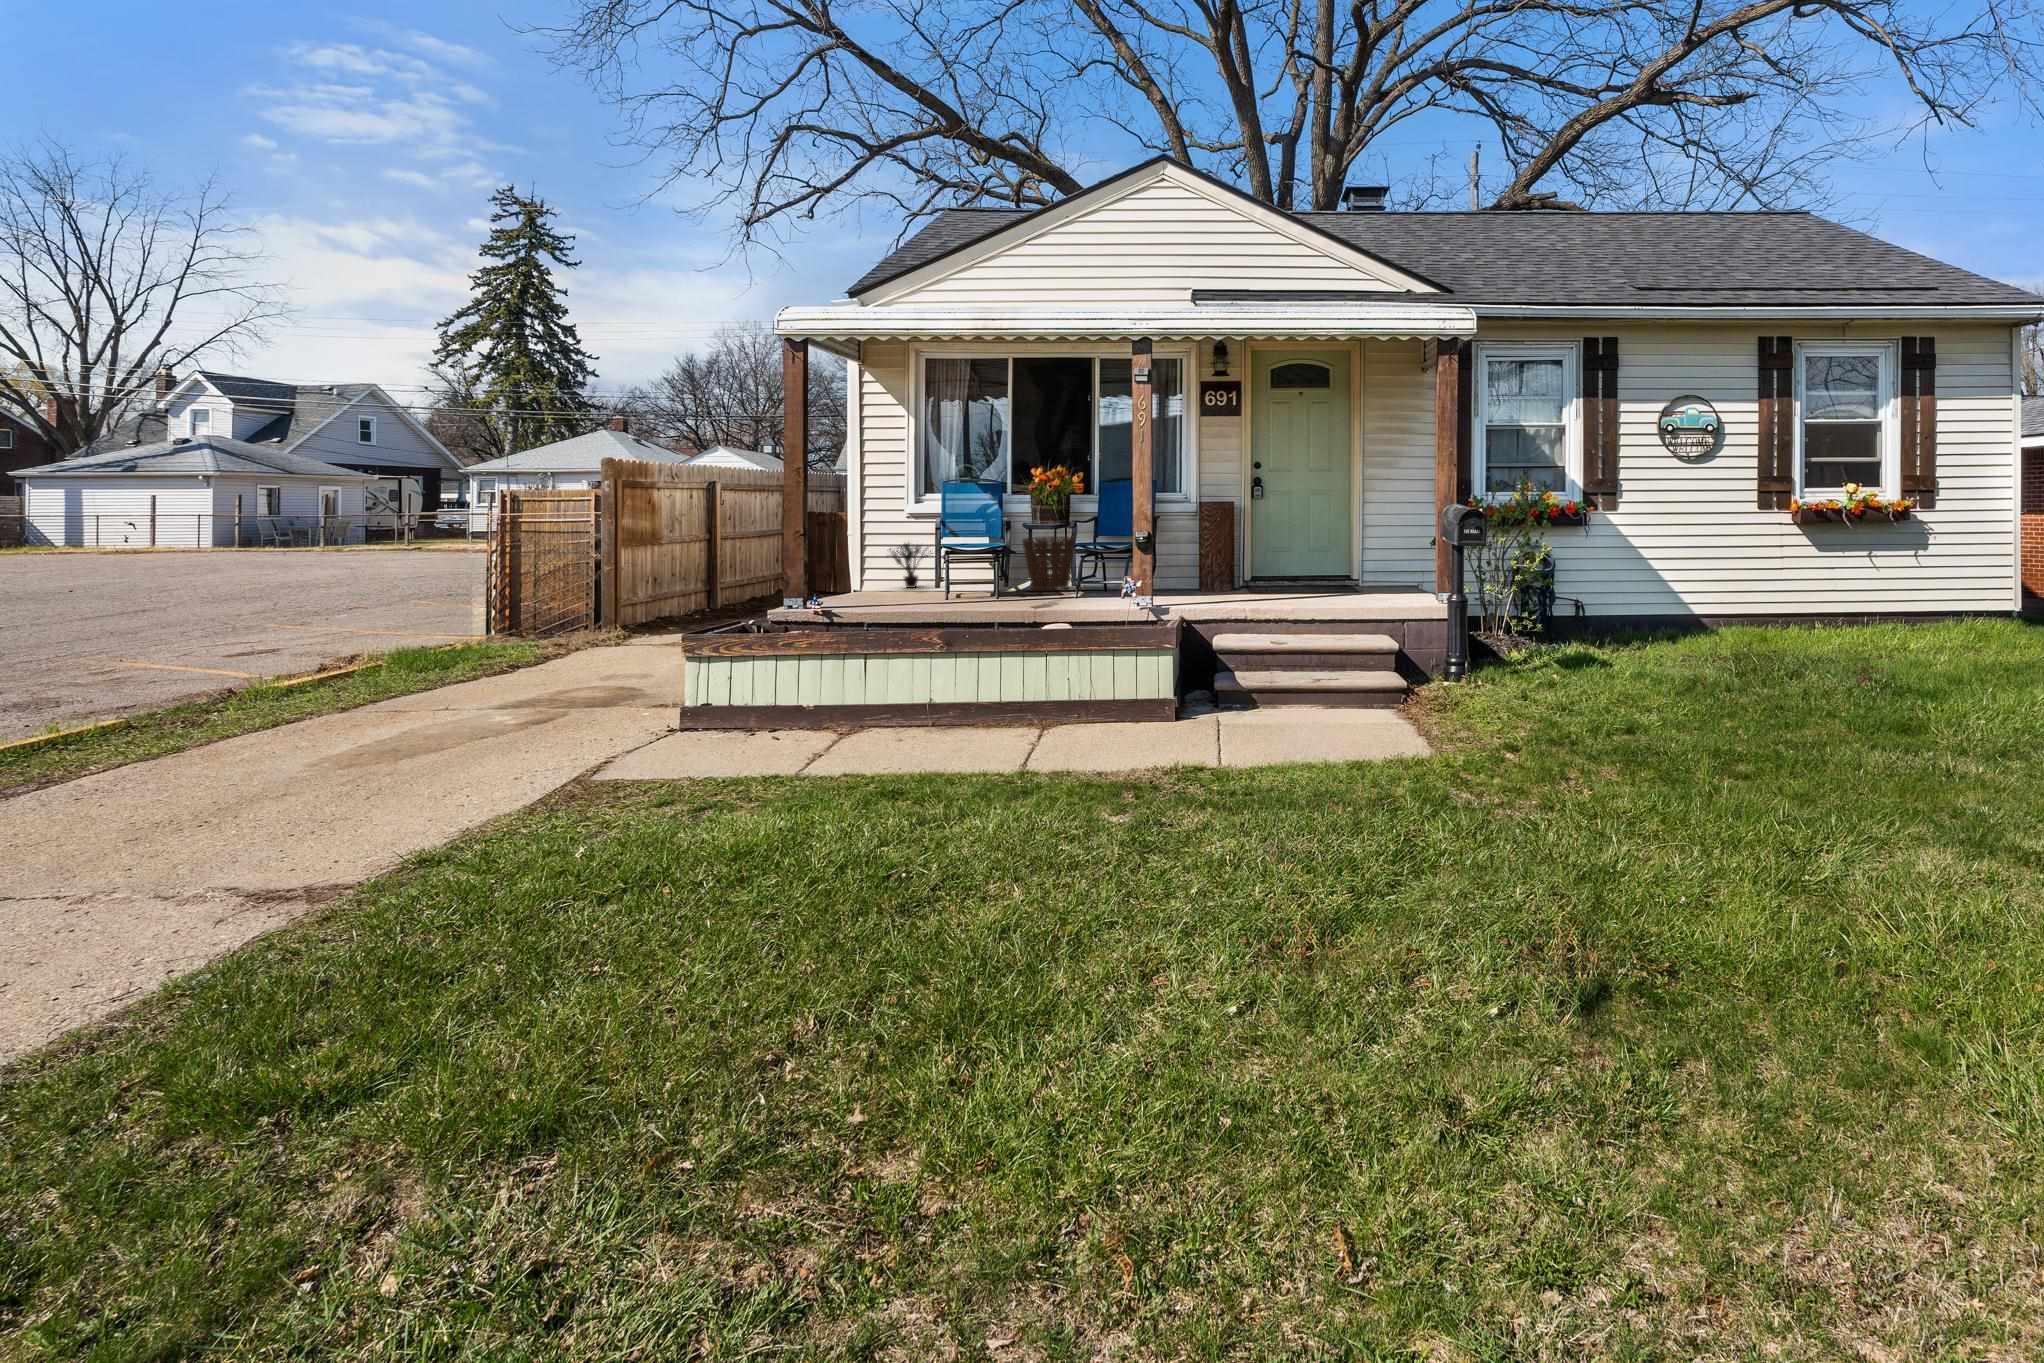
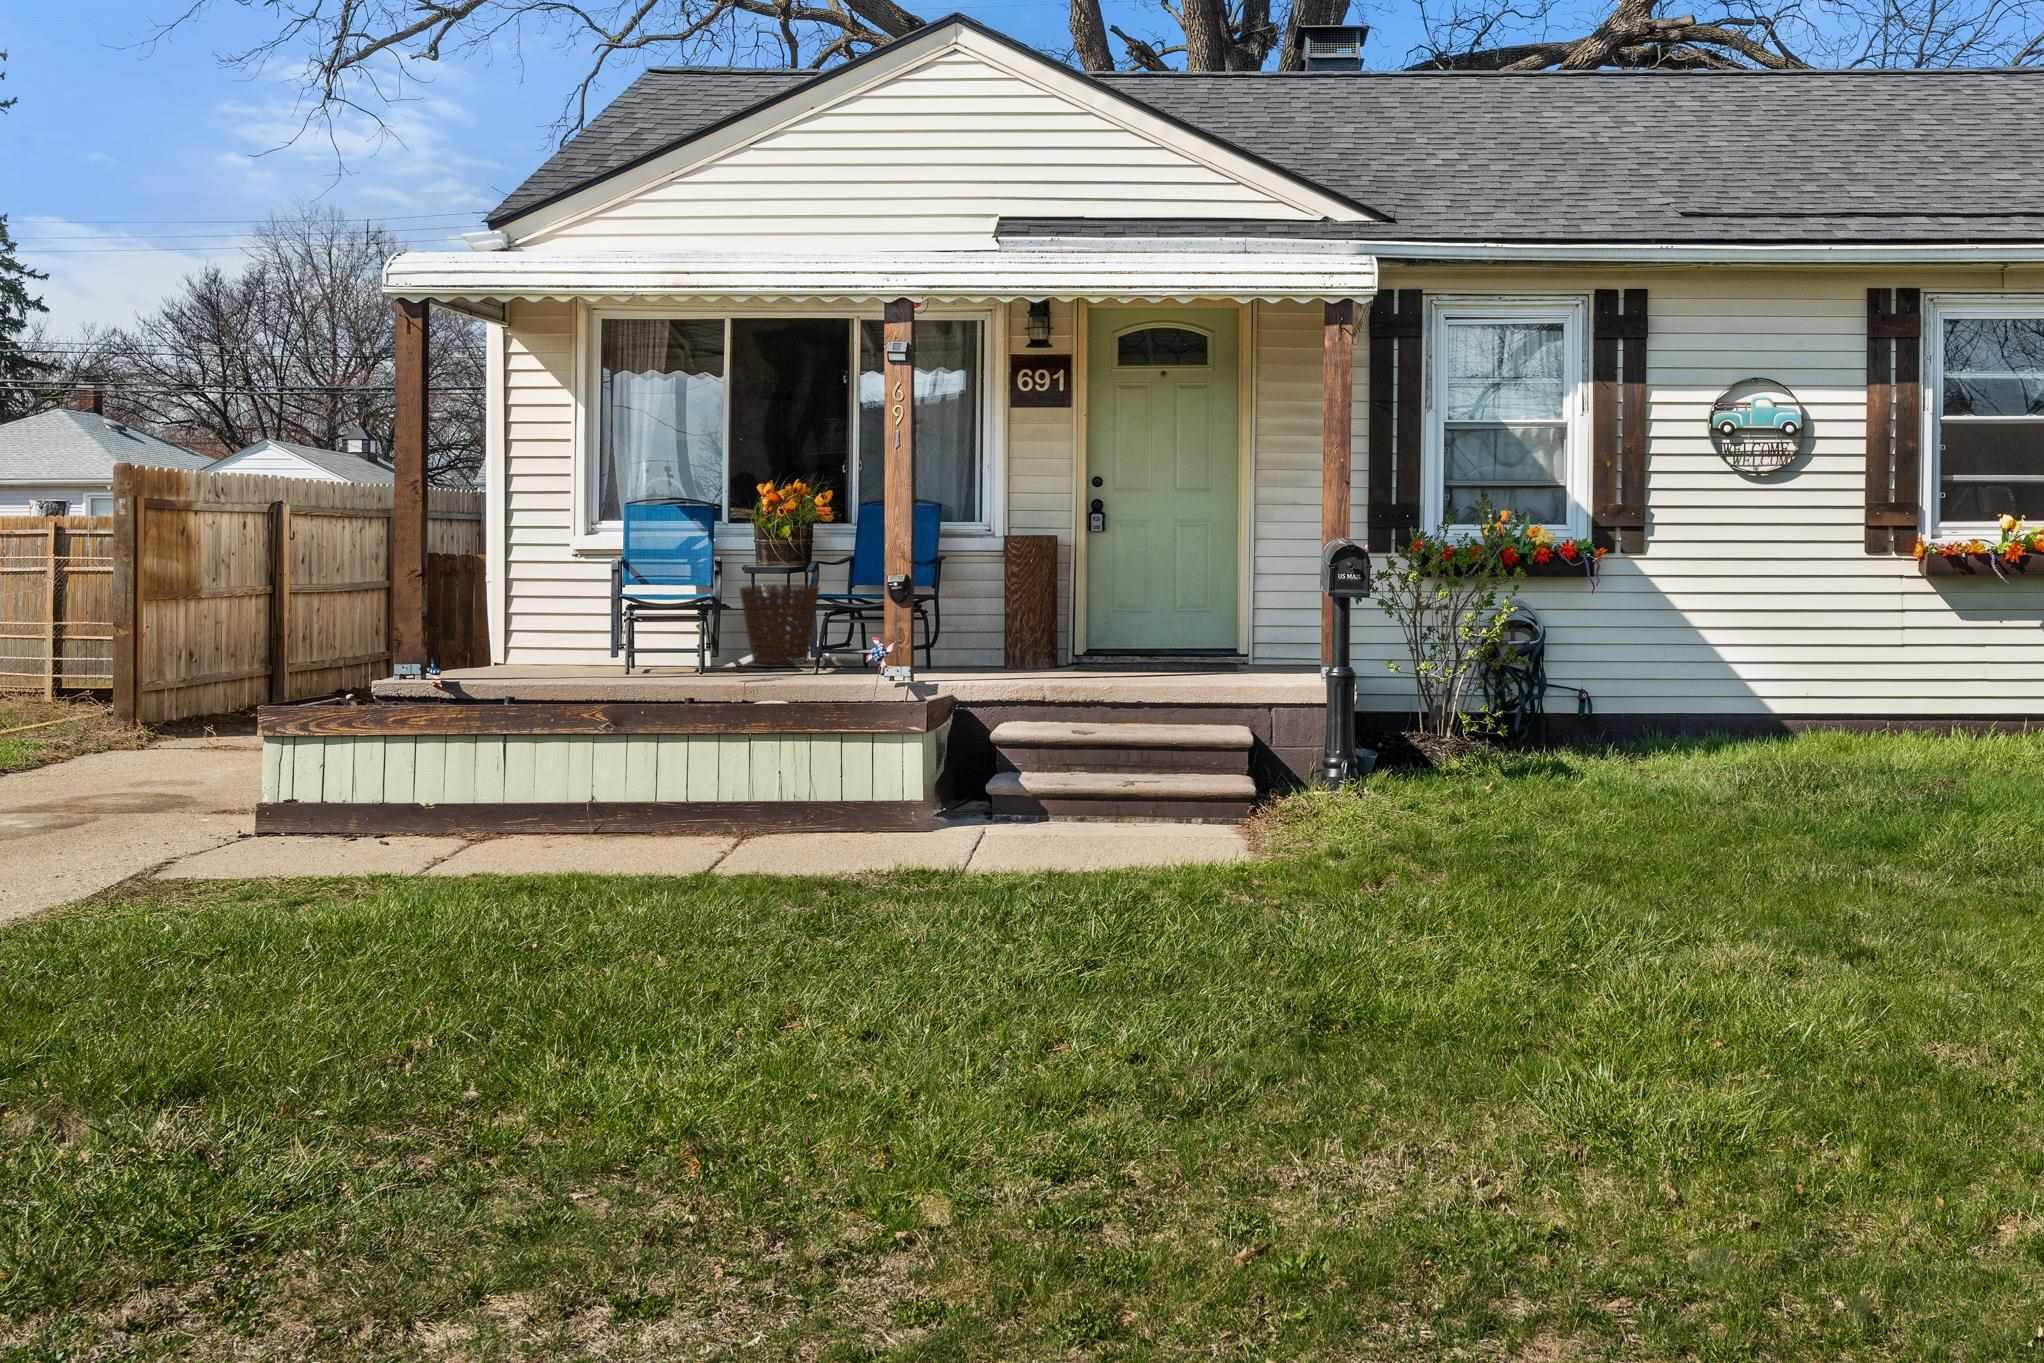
potted plant: present [887,543,933,588] -> none [539,589,613,659]

